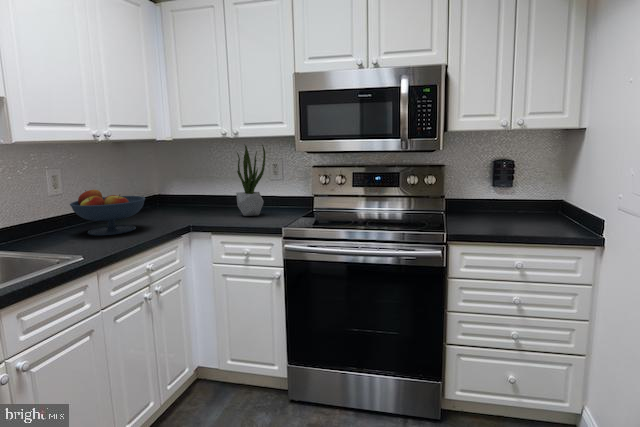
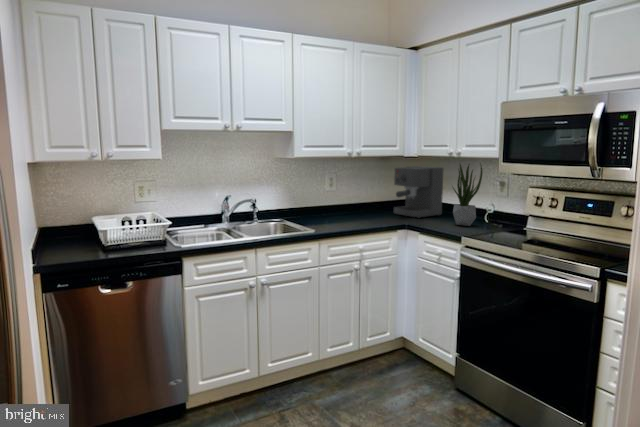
coffee maker: none [145,153,208,216] -> present [394,166,443,218]
fruit bowl: present [70,190,145,236] -> none [331,189,379,222]

